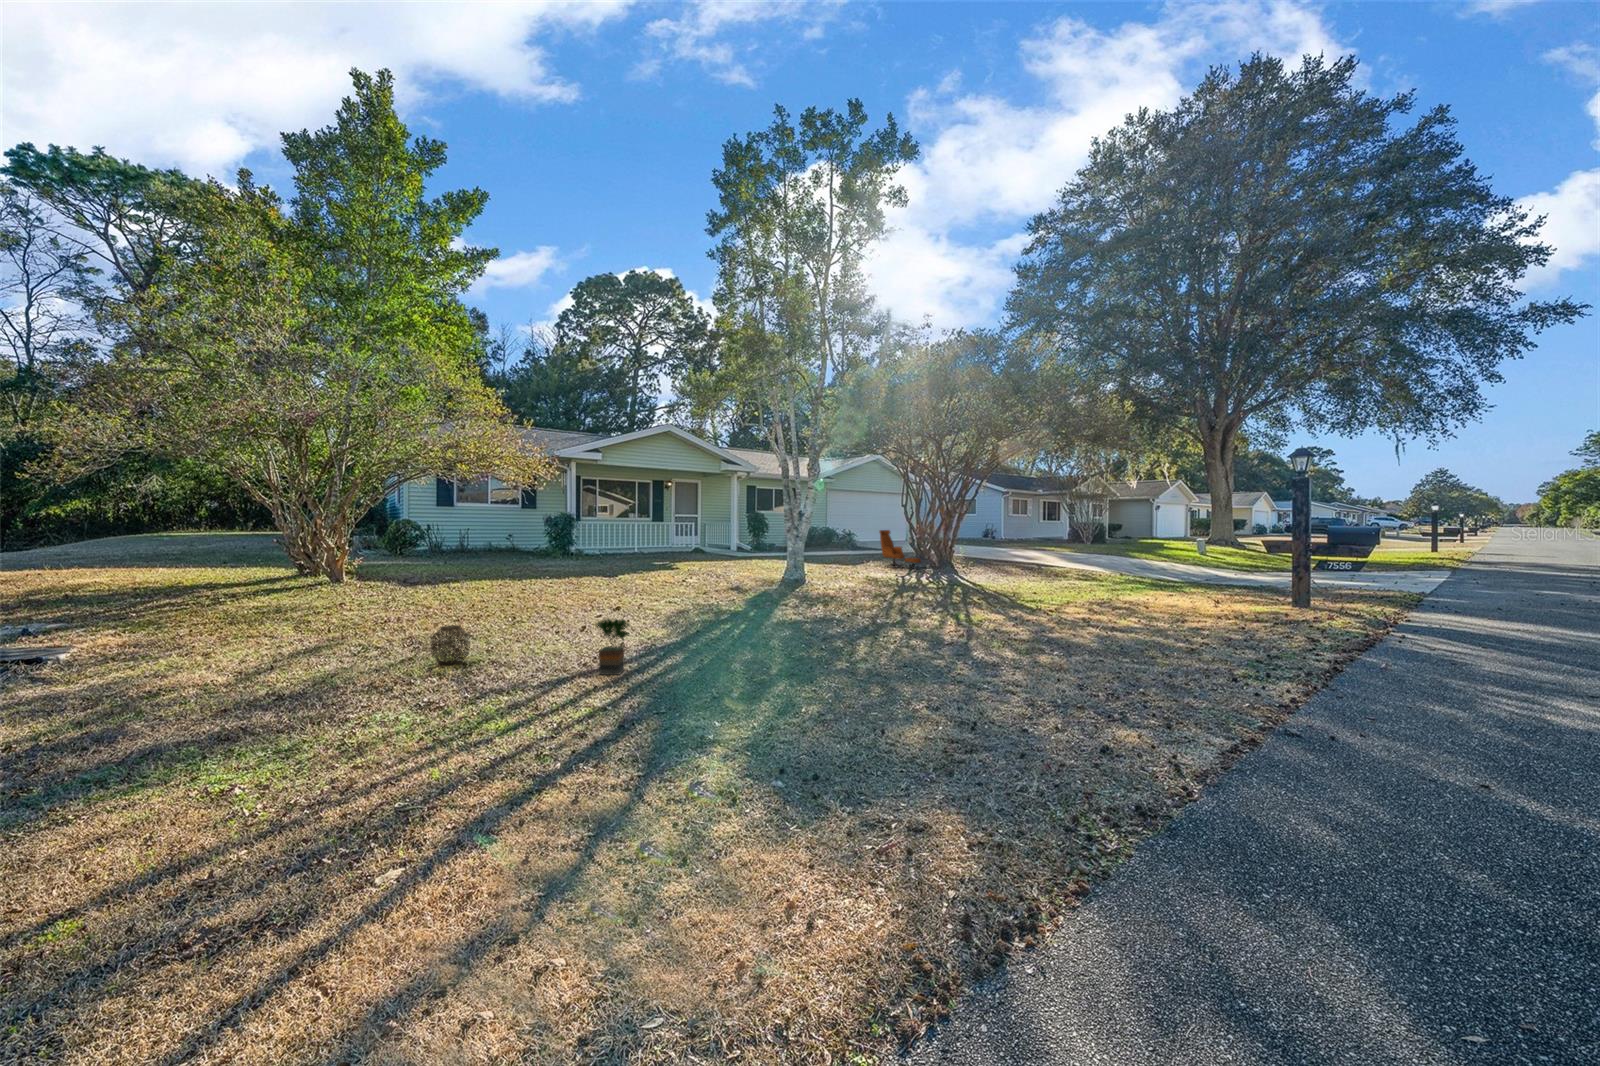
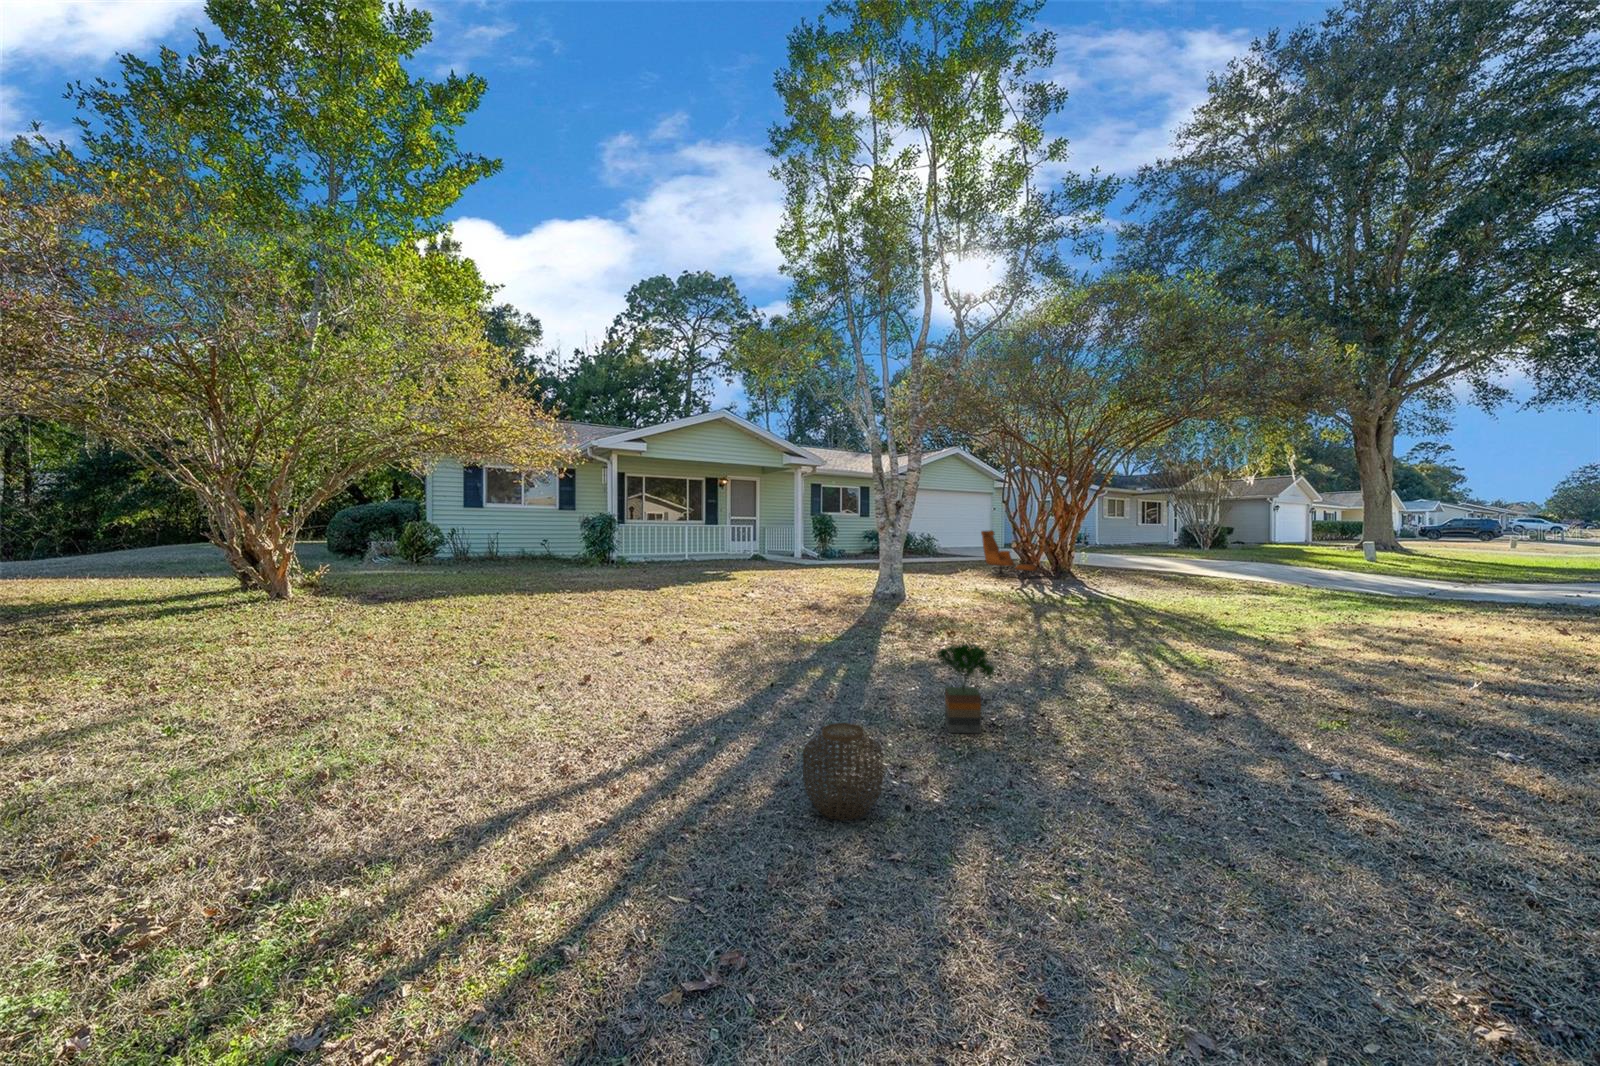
potted tree: present [597,619,630,675] -> present [936,644,995,733]
woven basket: present [431,625,470,665] -> present [803,723,883,820]

